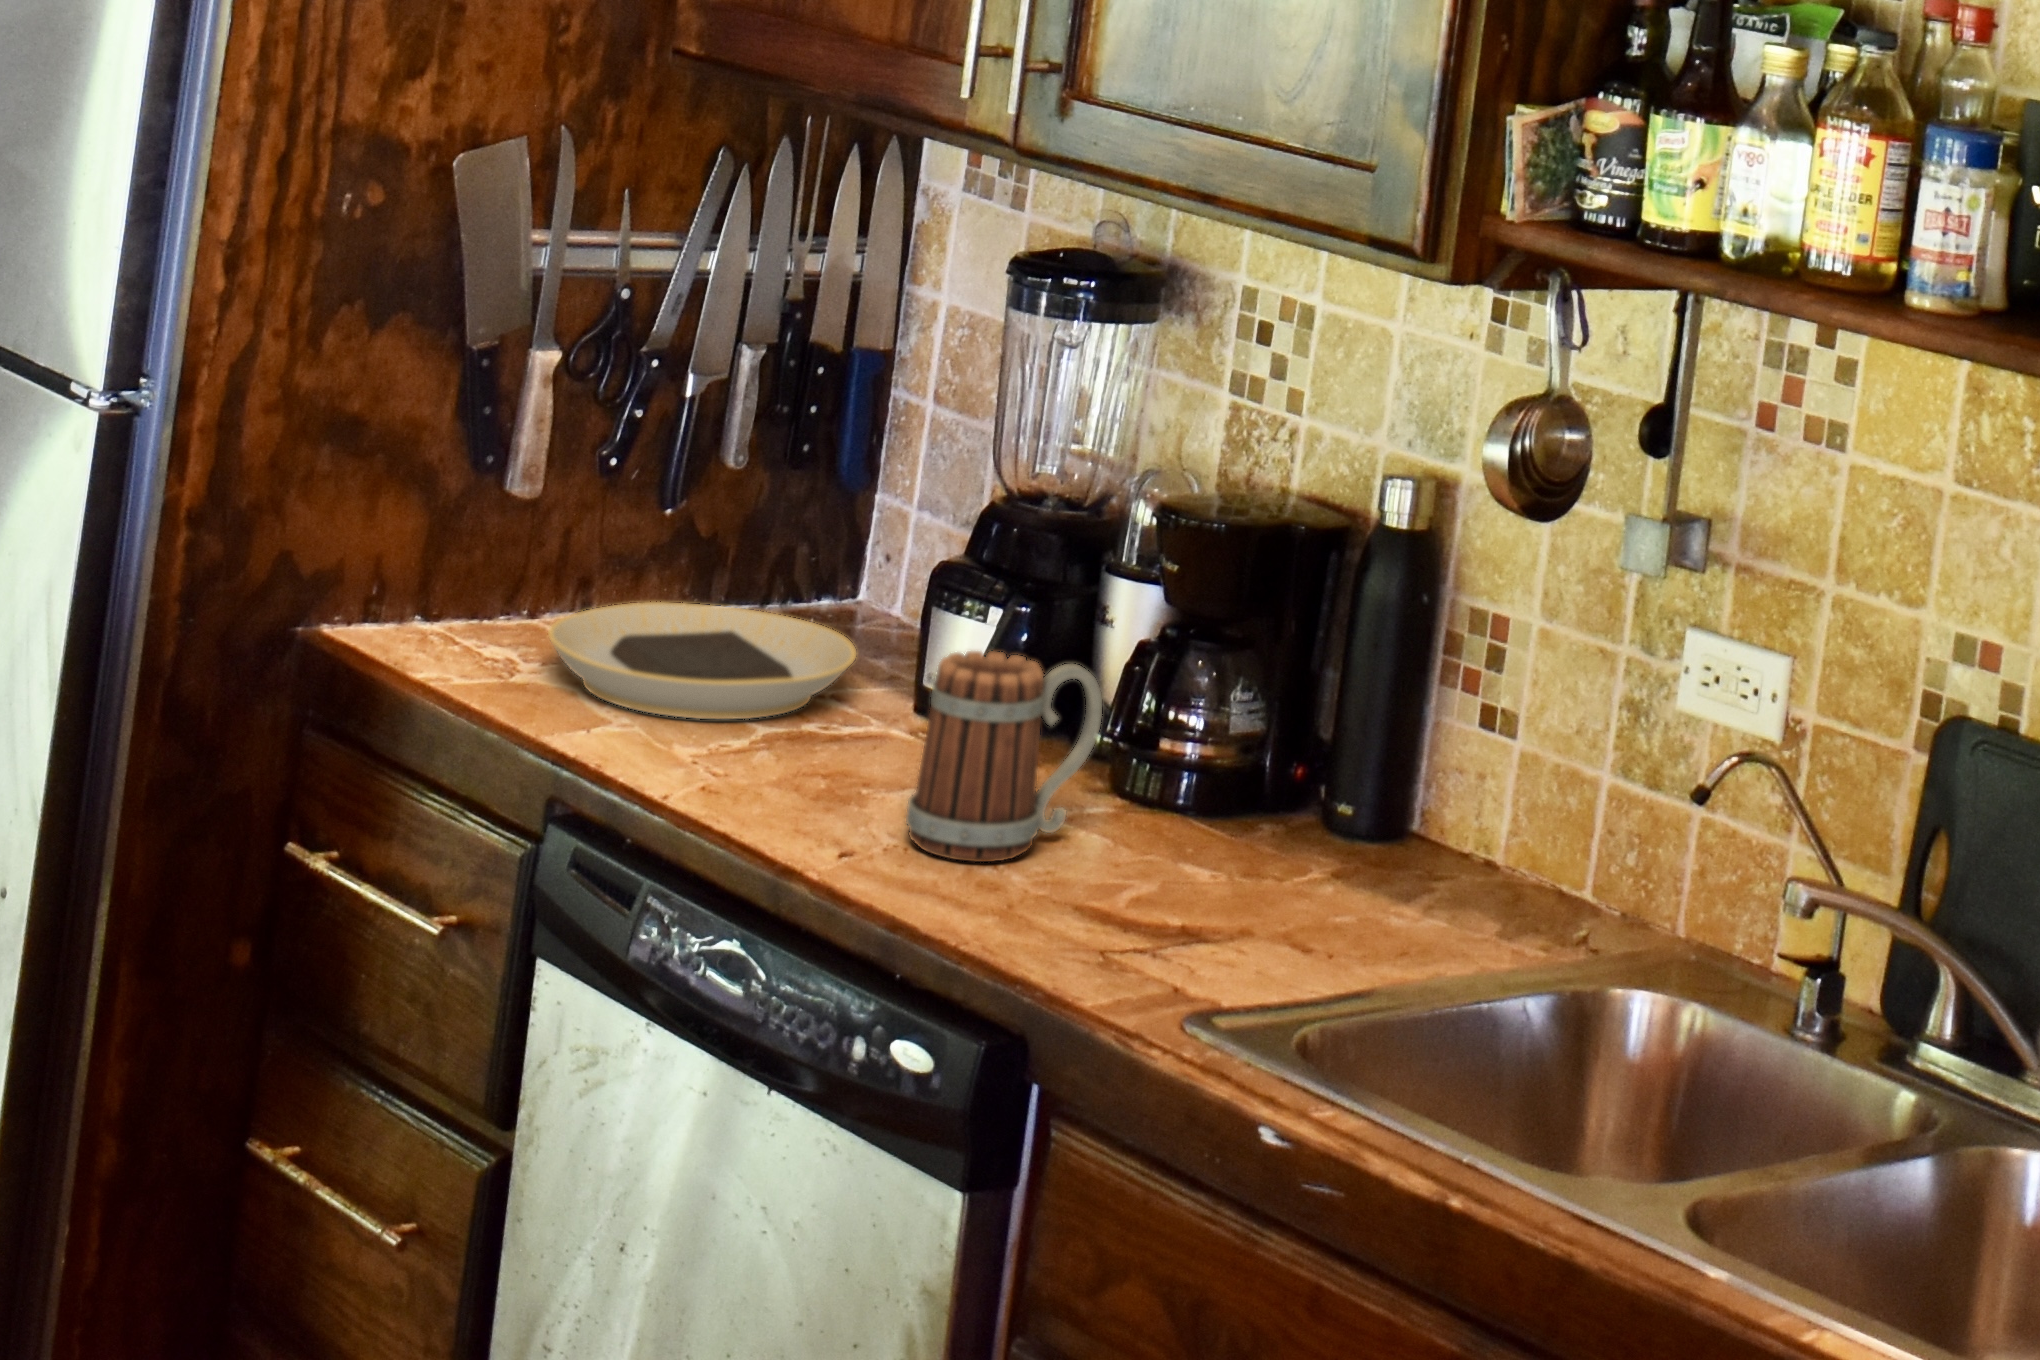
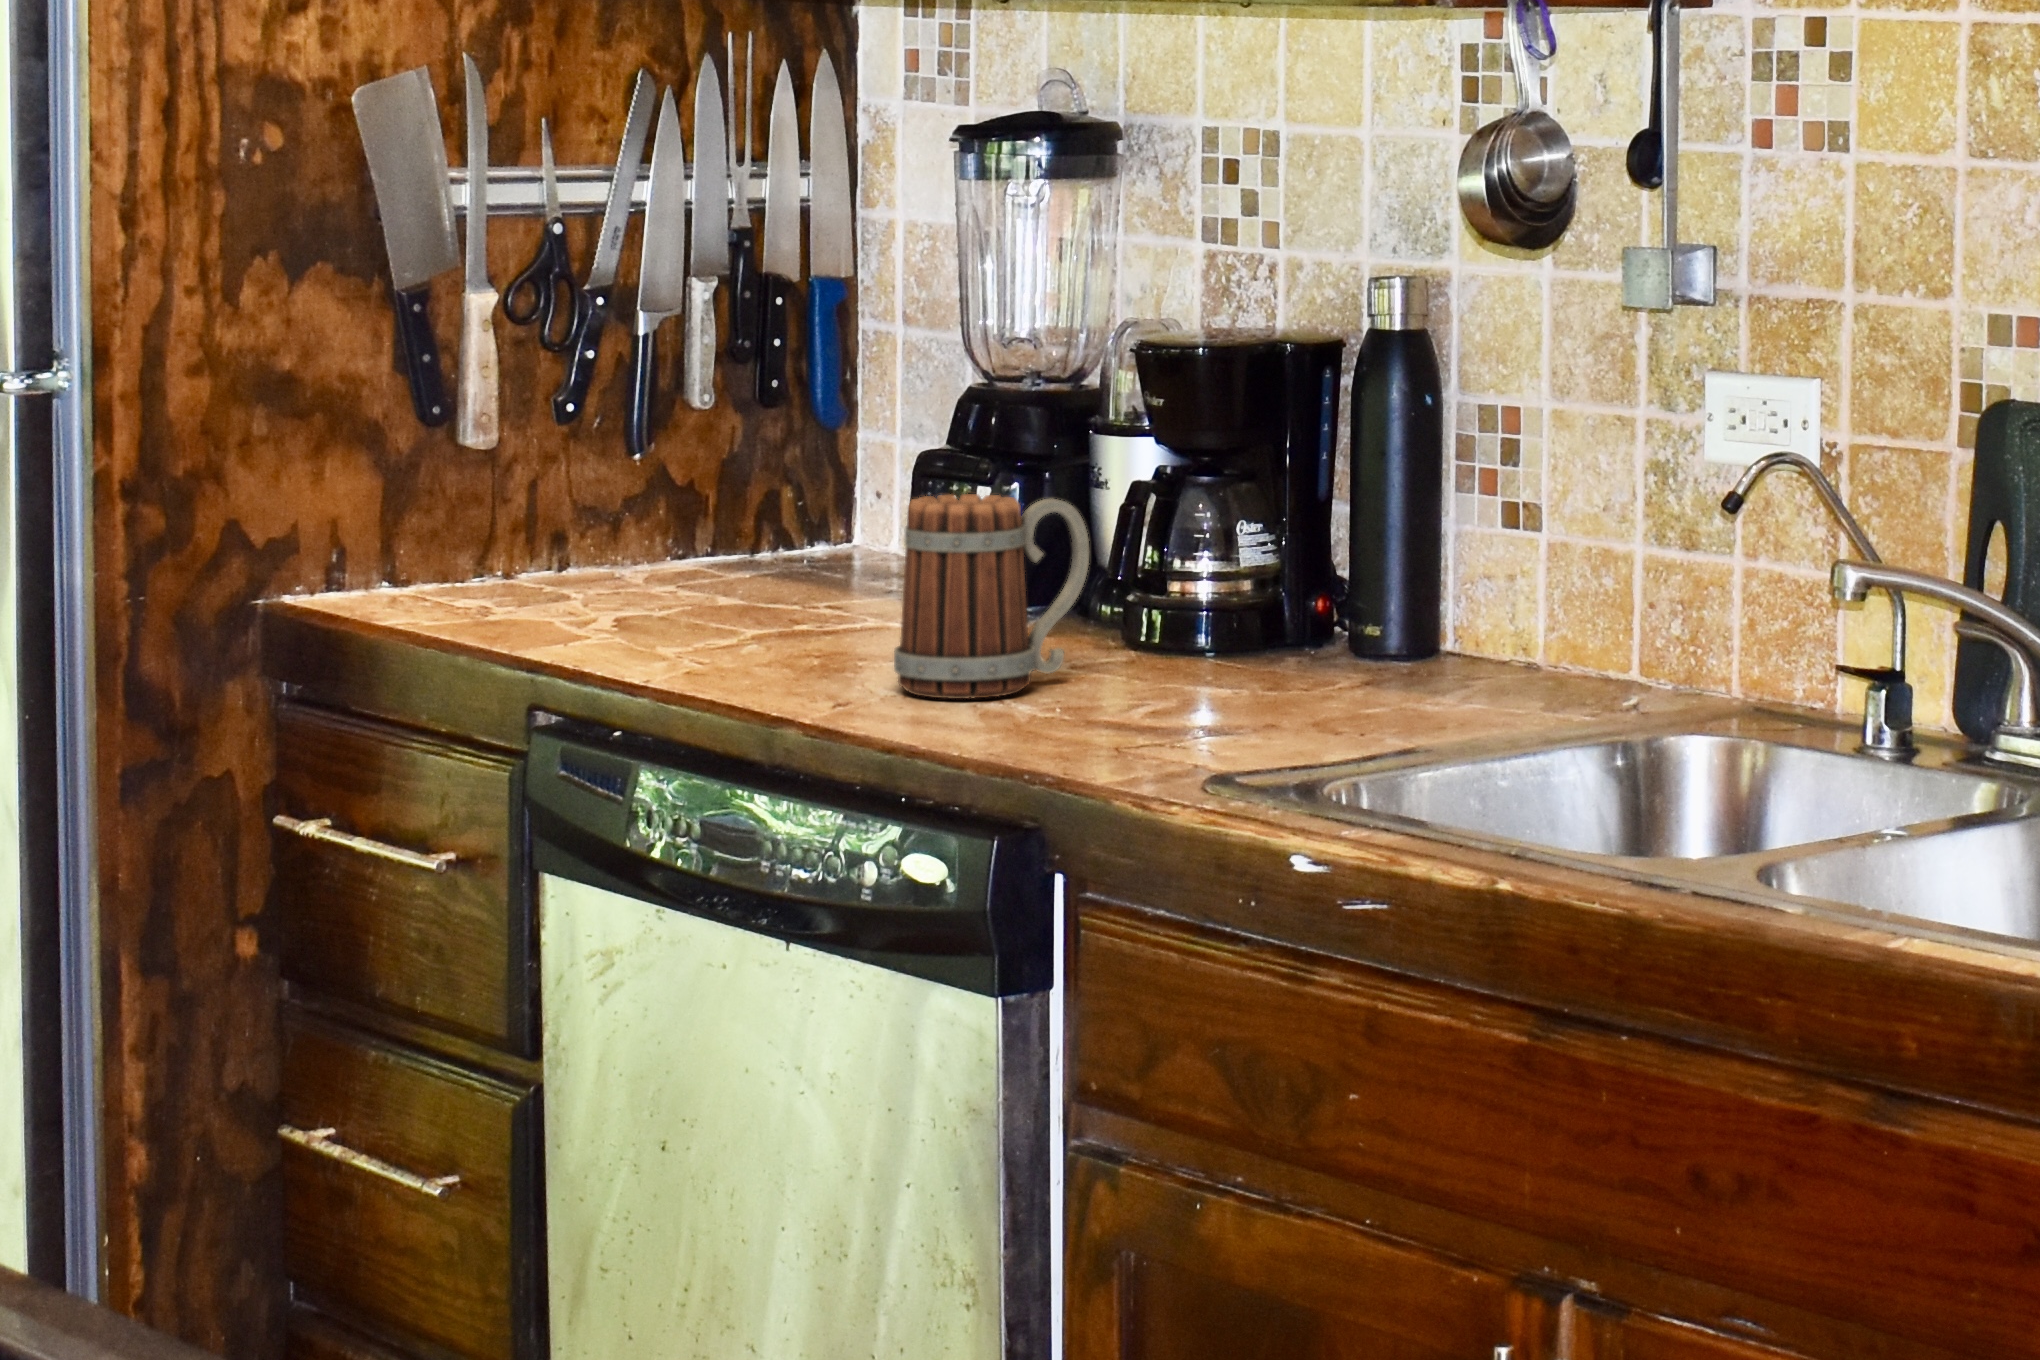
plate: present [548,602,856,719] -> none [513,547,840,631]

